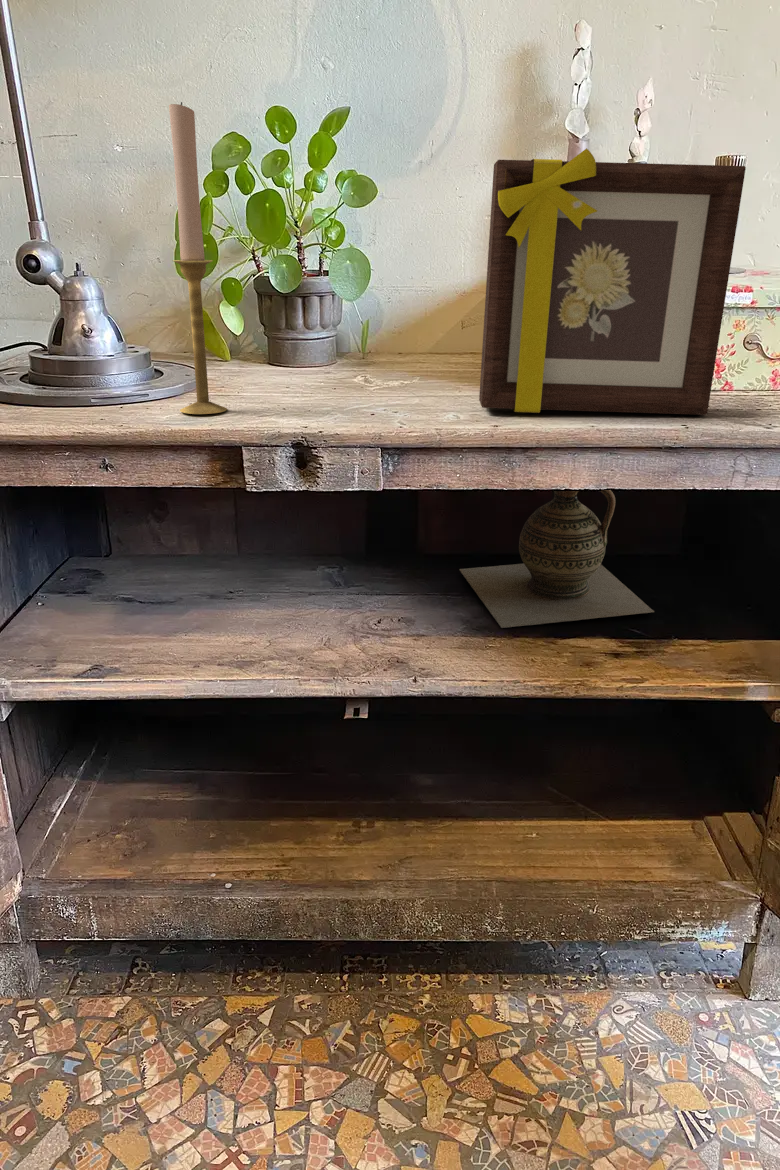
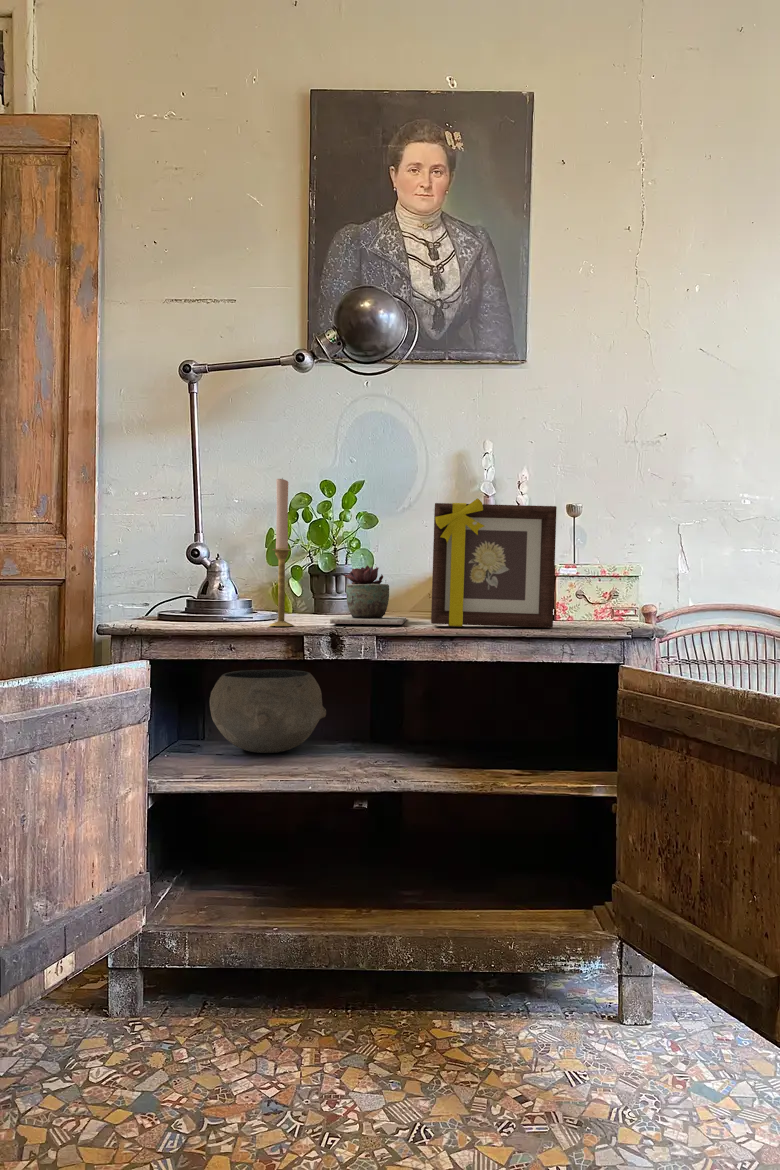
succulent plant: none [293,288,429,407] -> present [330,565,406,624]
ceramic bowl: none [99,460,295,608] -> present [210,670,326,753]
ceramic jug: present [459,490,654,628] -> none [428,664,547,763]

